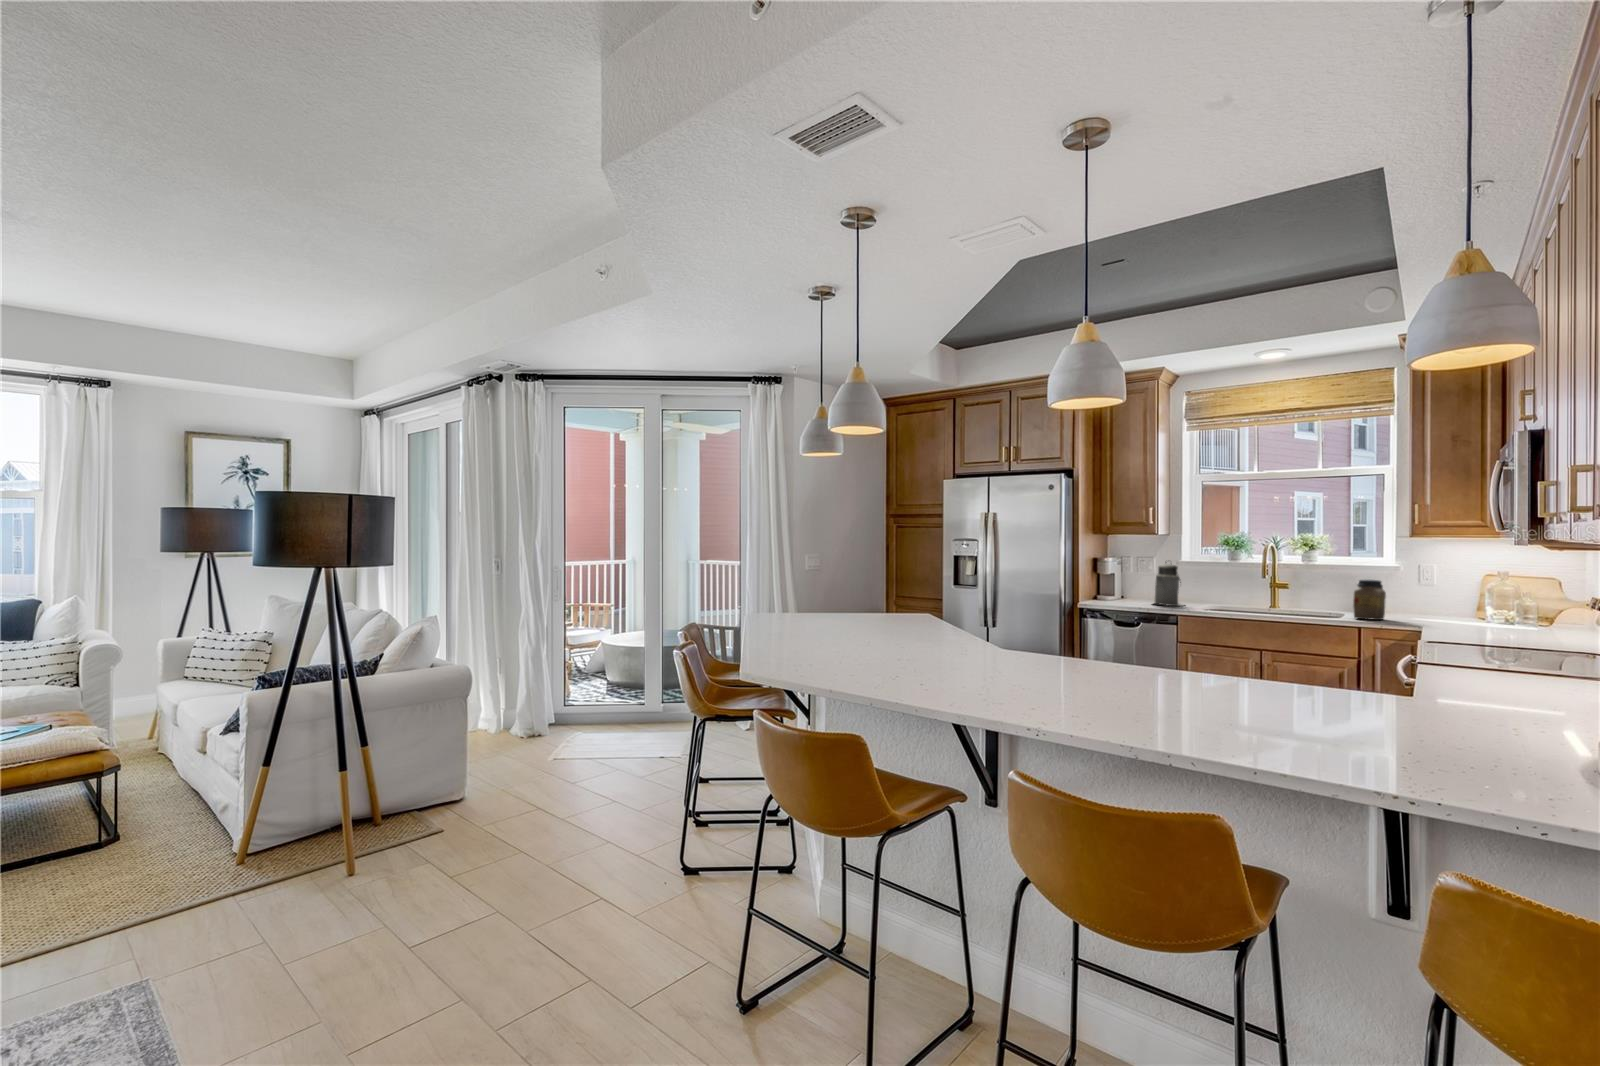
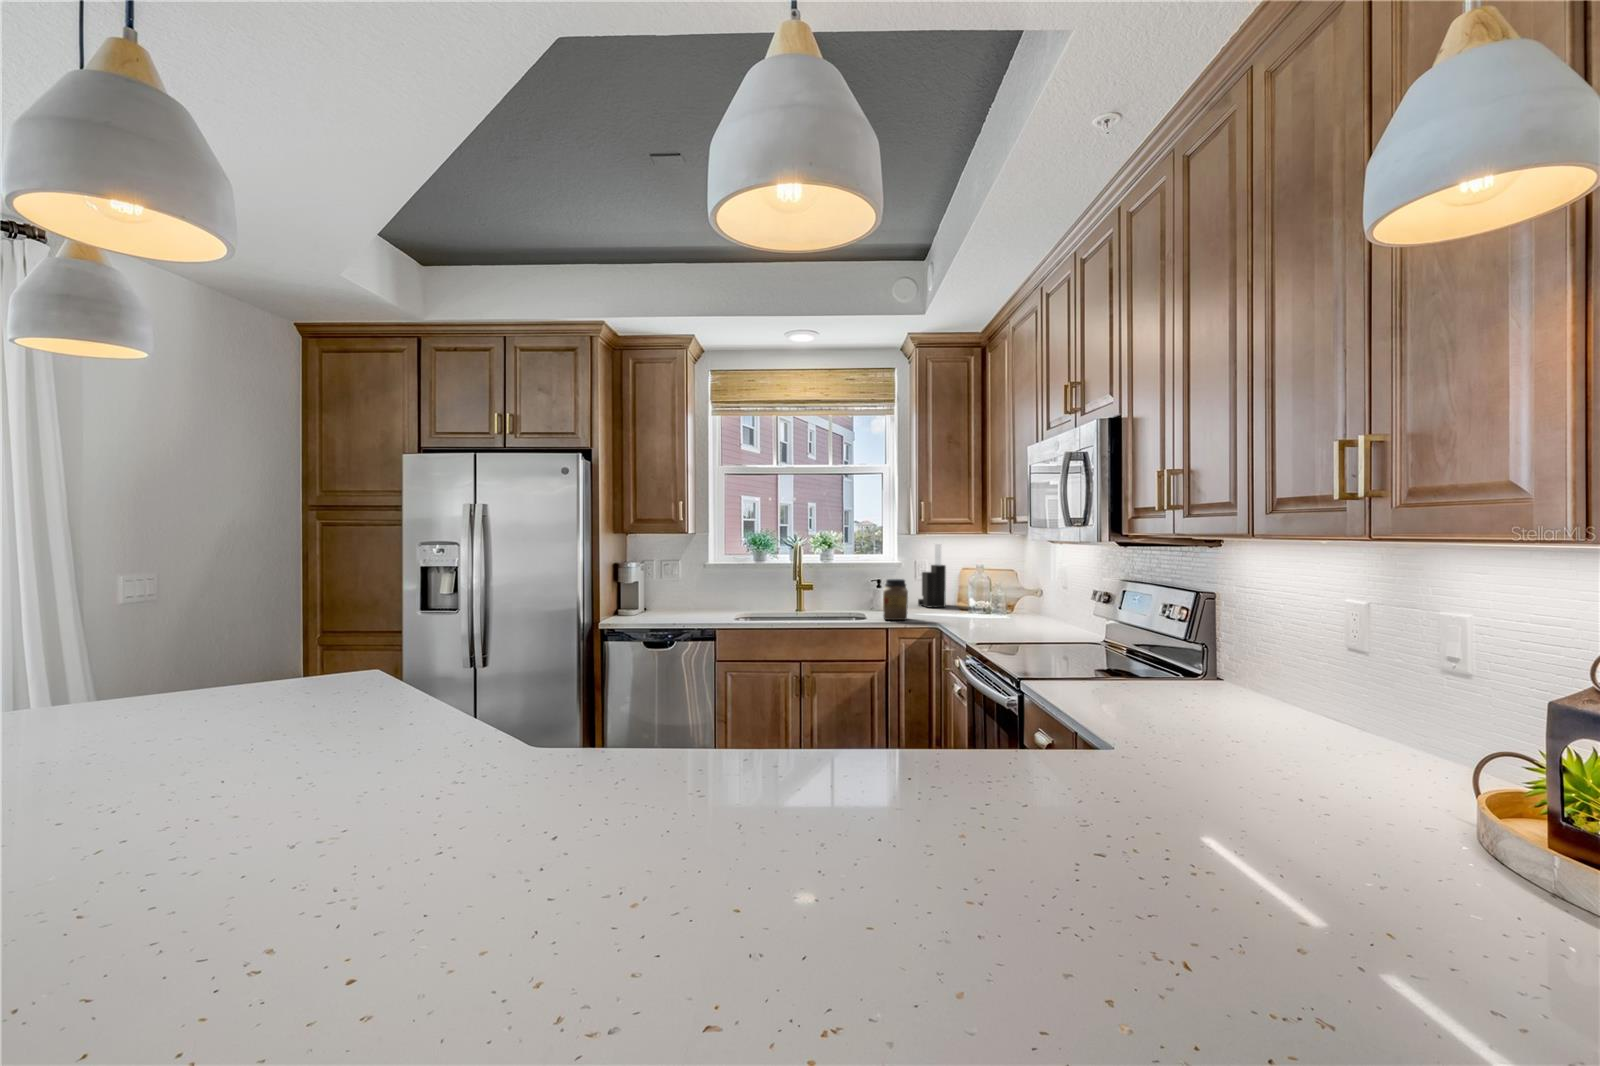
knife block: none [1423,547,1457,615] -> present [918,544,946,607]
canister: present [1154,560,1184,606] -> none [680,563,717,616]

